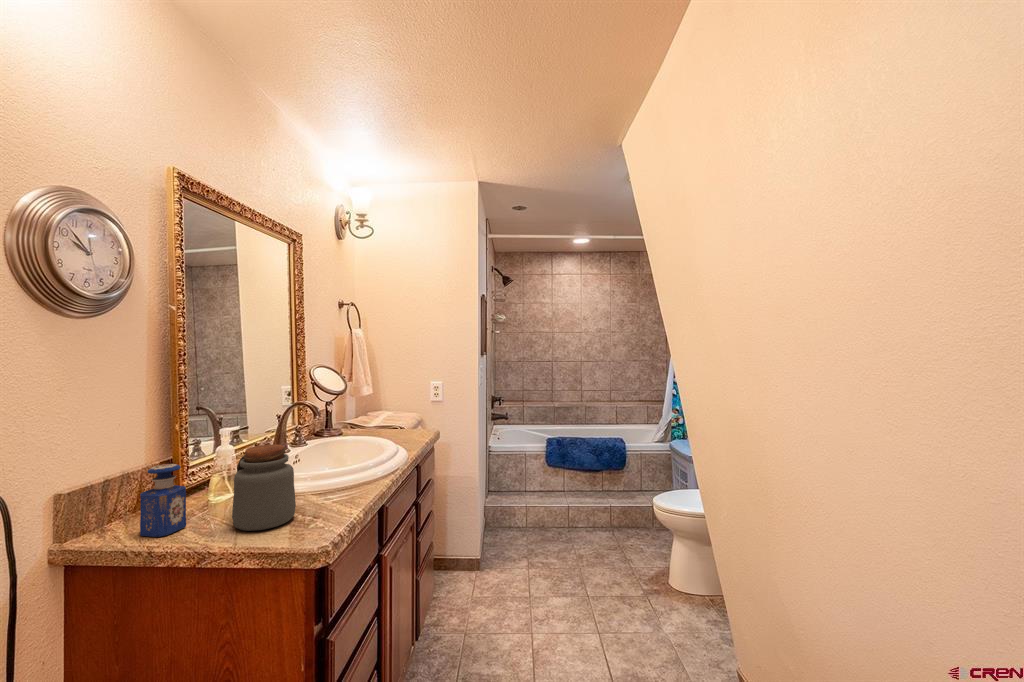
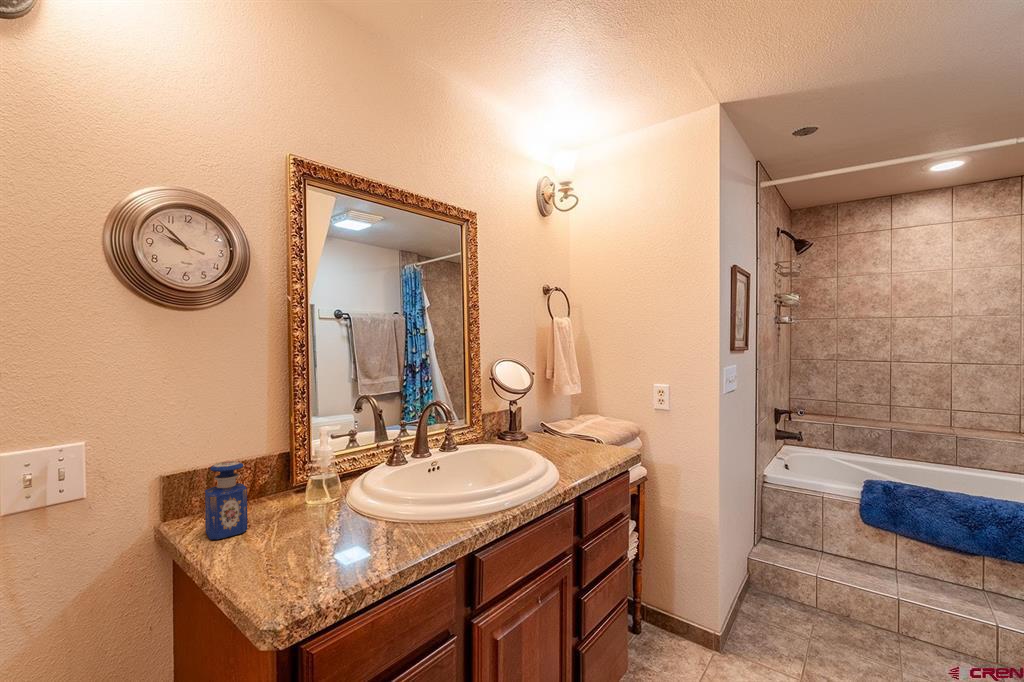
jar: present [232,444,296,531] -> none [259,455,335,562]

